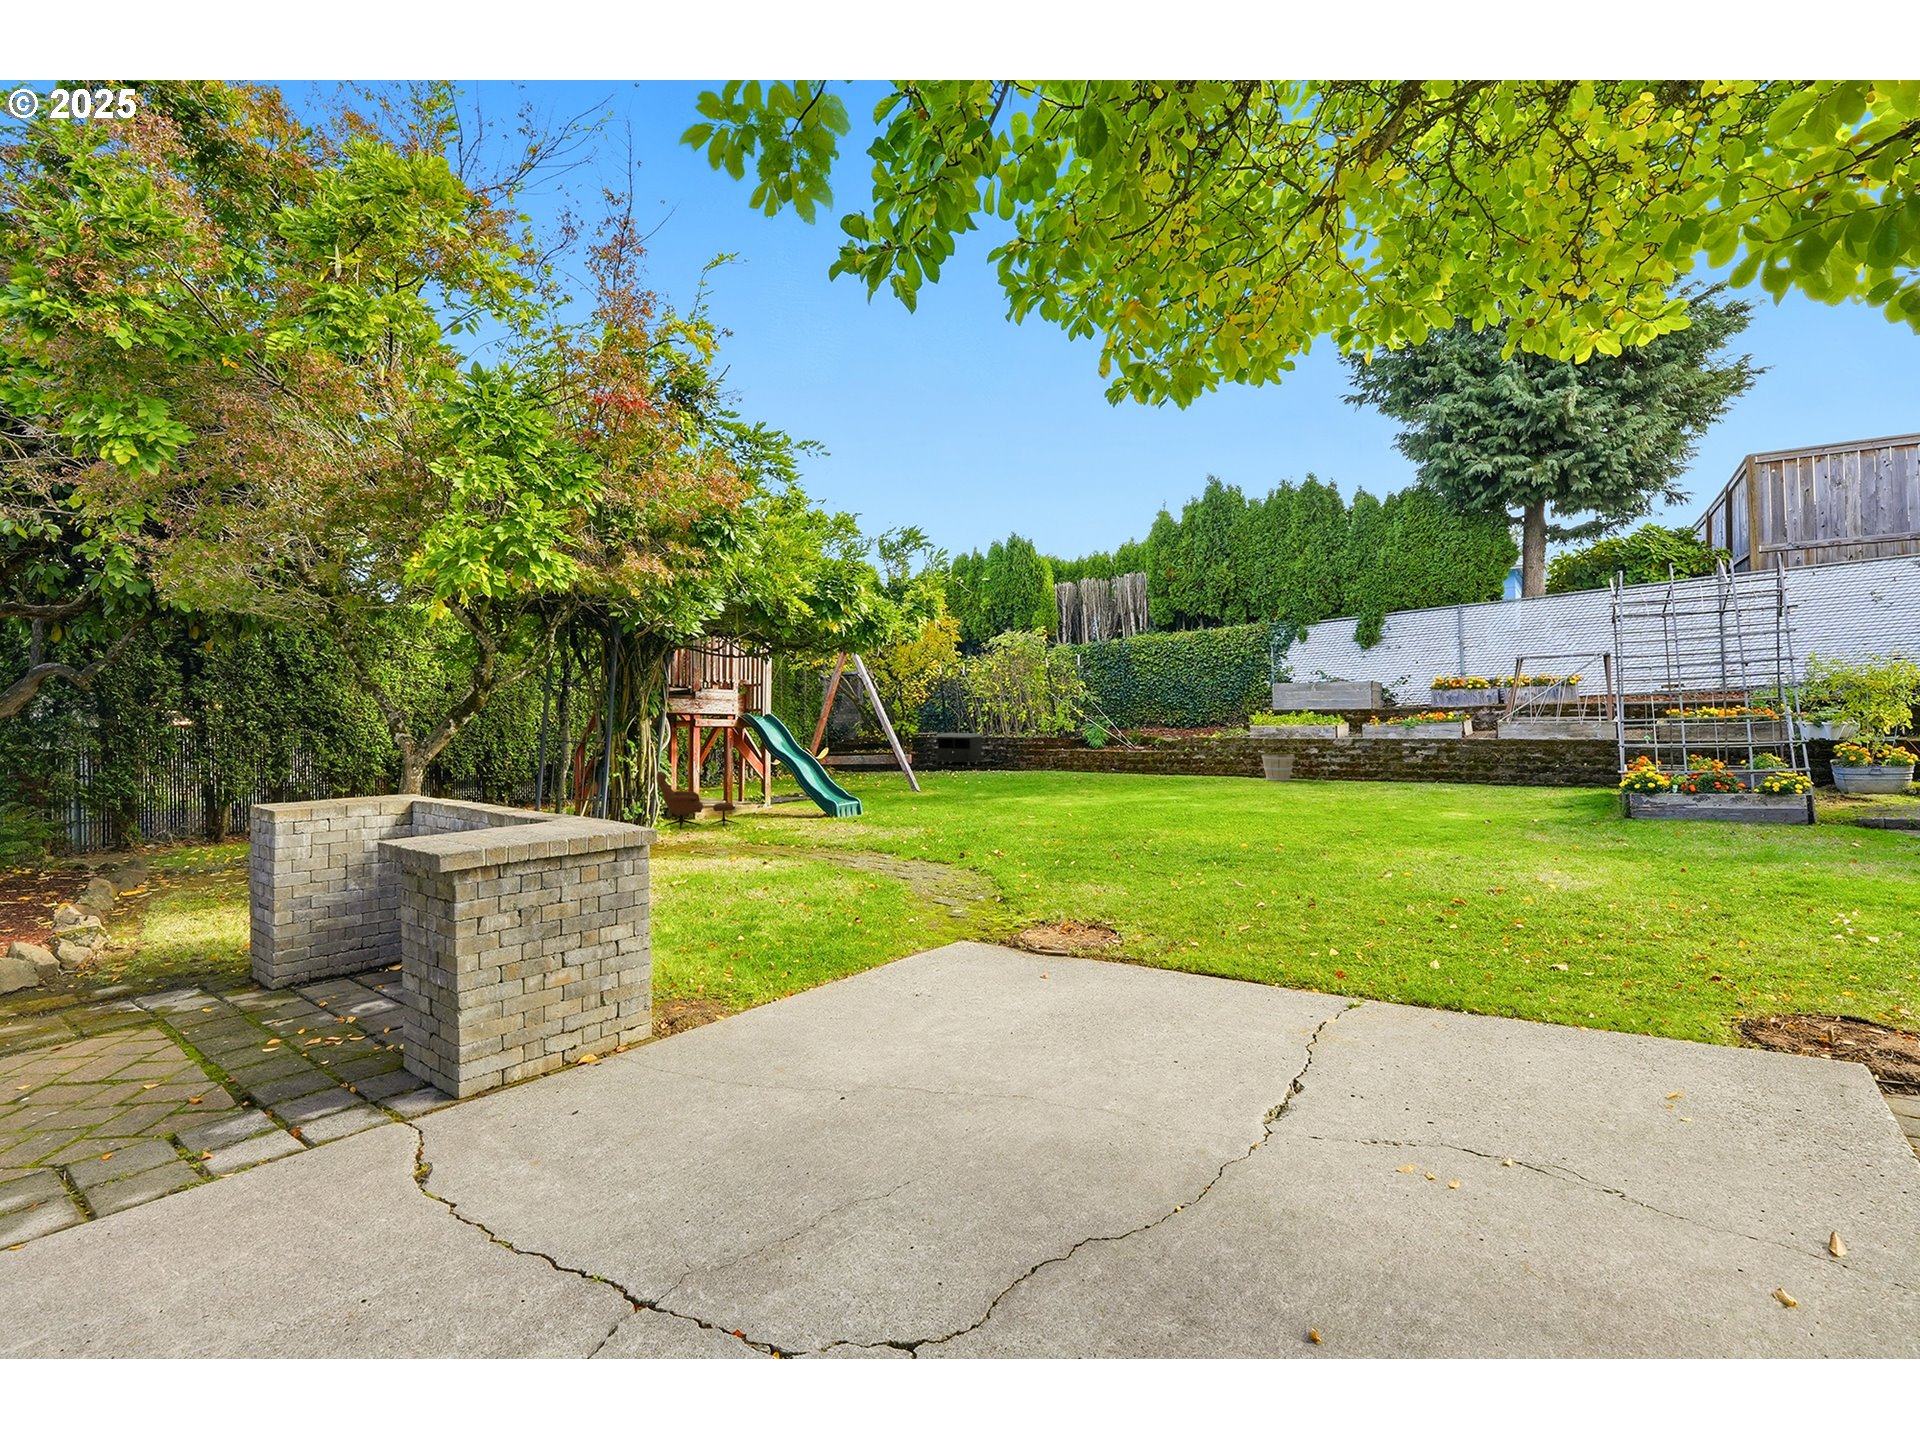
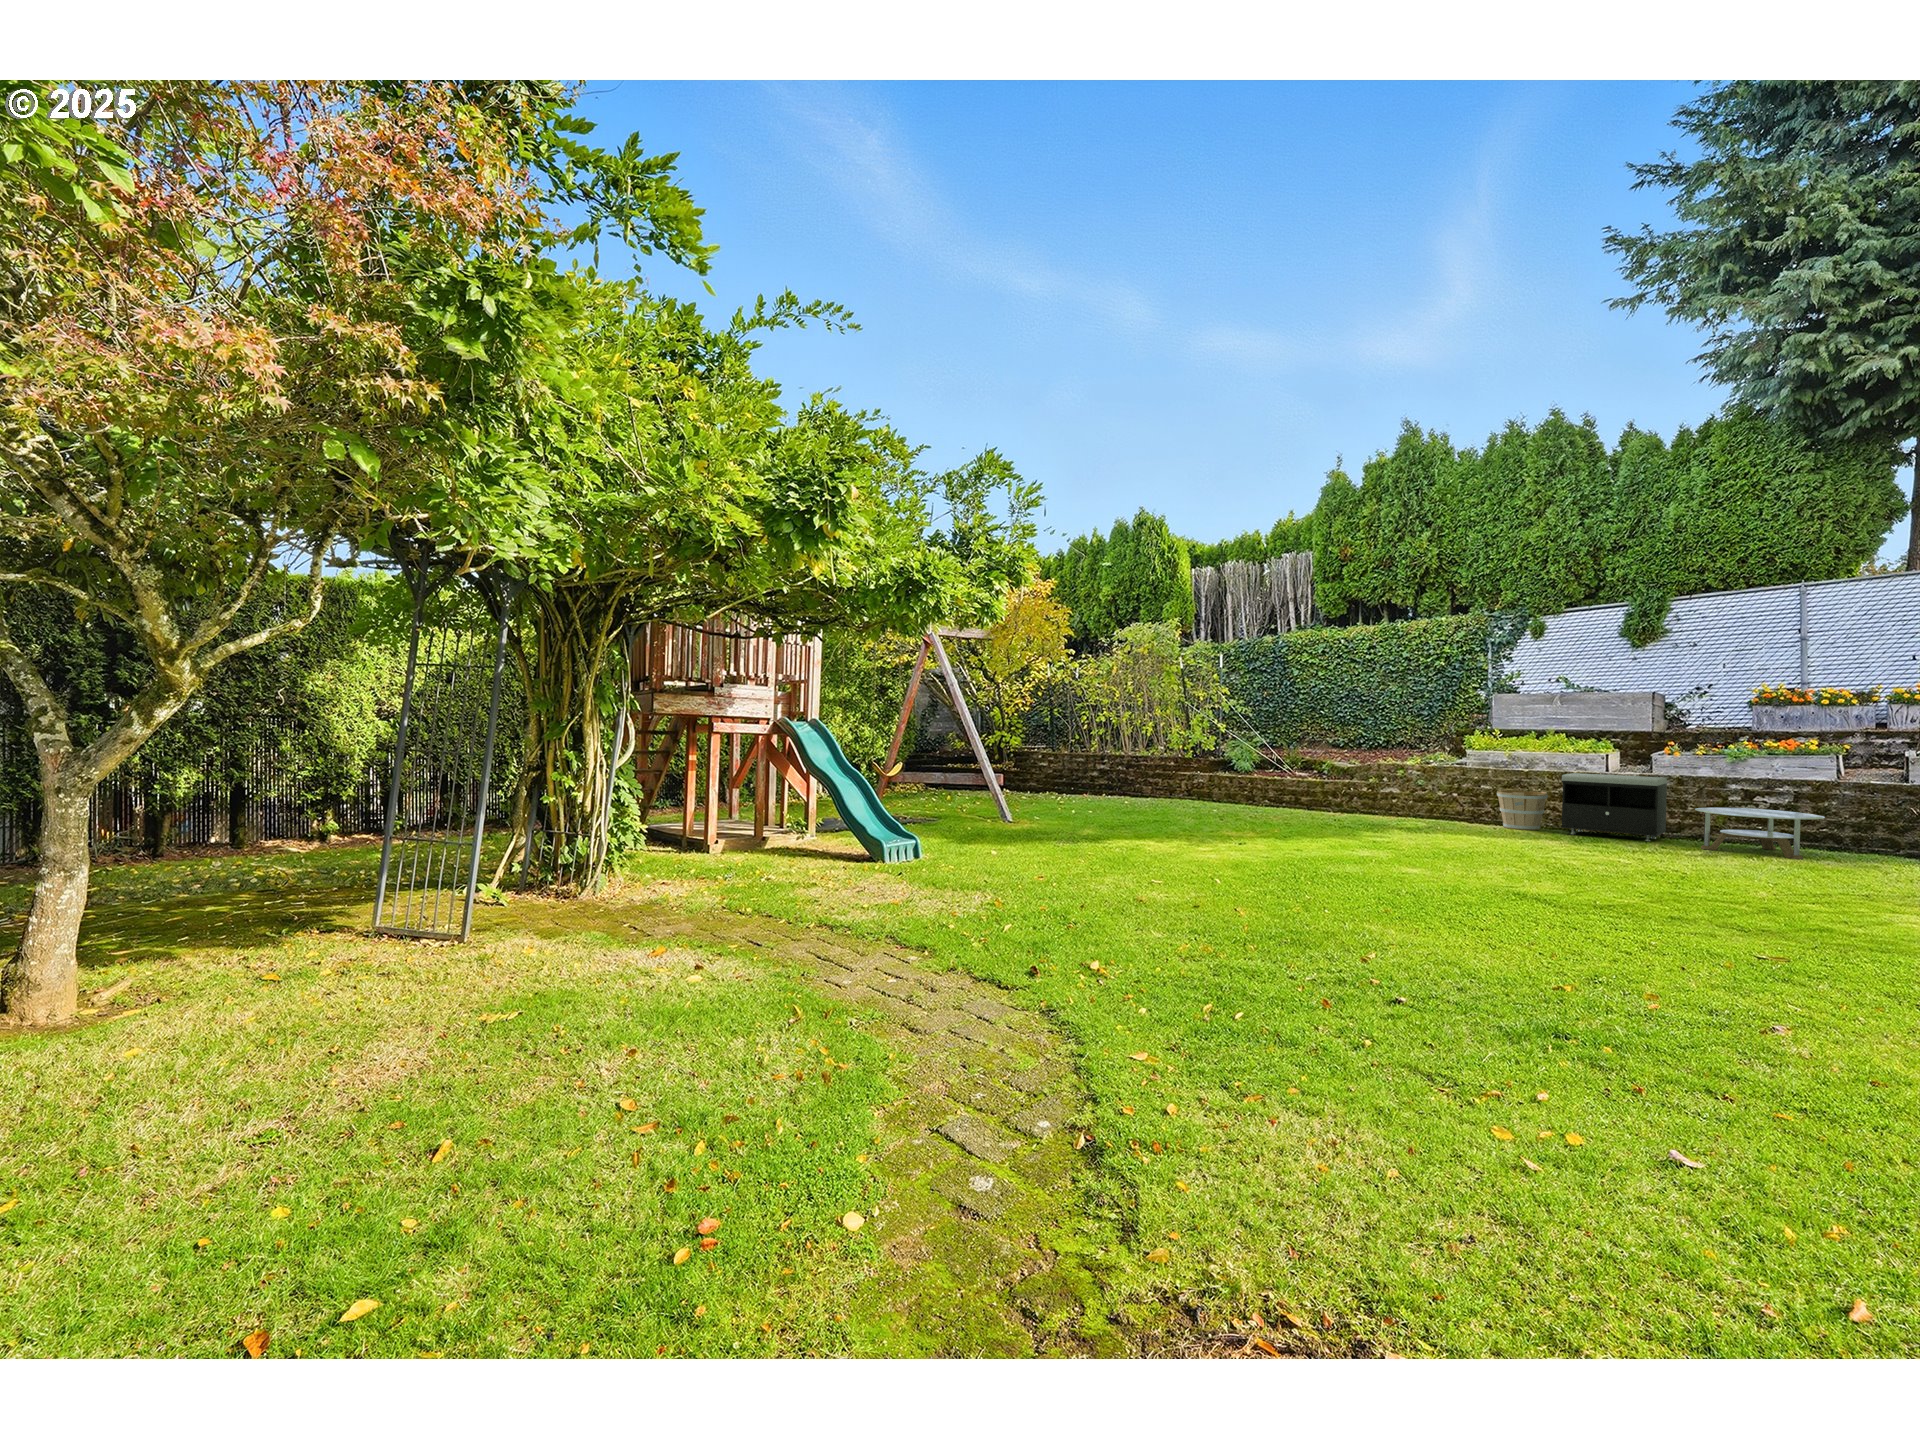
storage bench: present [937,733,982,765] -> present [1562,773,1667,841]
round table: none [1378,761,1450,792] -> present [1695,807,1825,859]
lounge chair: present [657,771,738,829] -> none [628,793,744,878]

